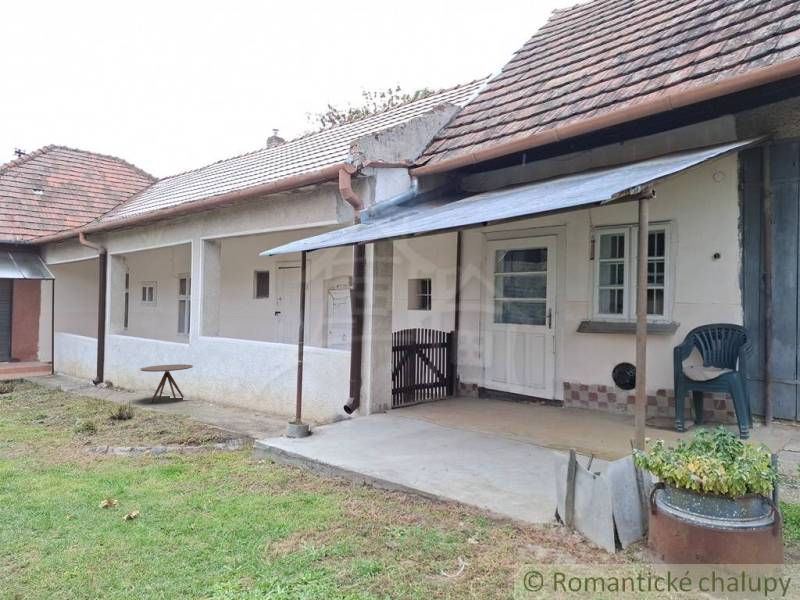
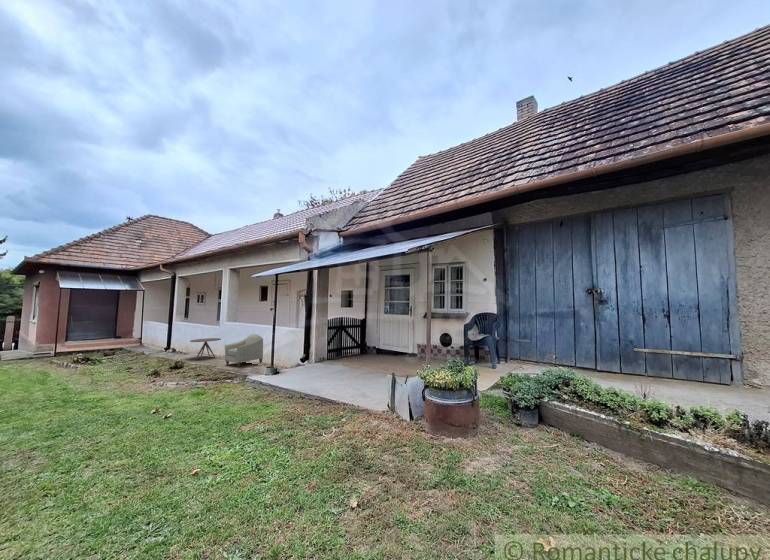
chair: none [204,359,271,418] -> present [225,334,263,367]

